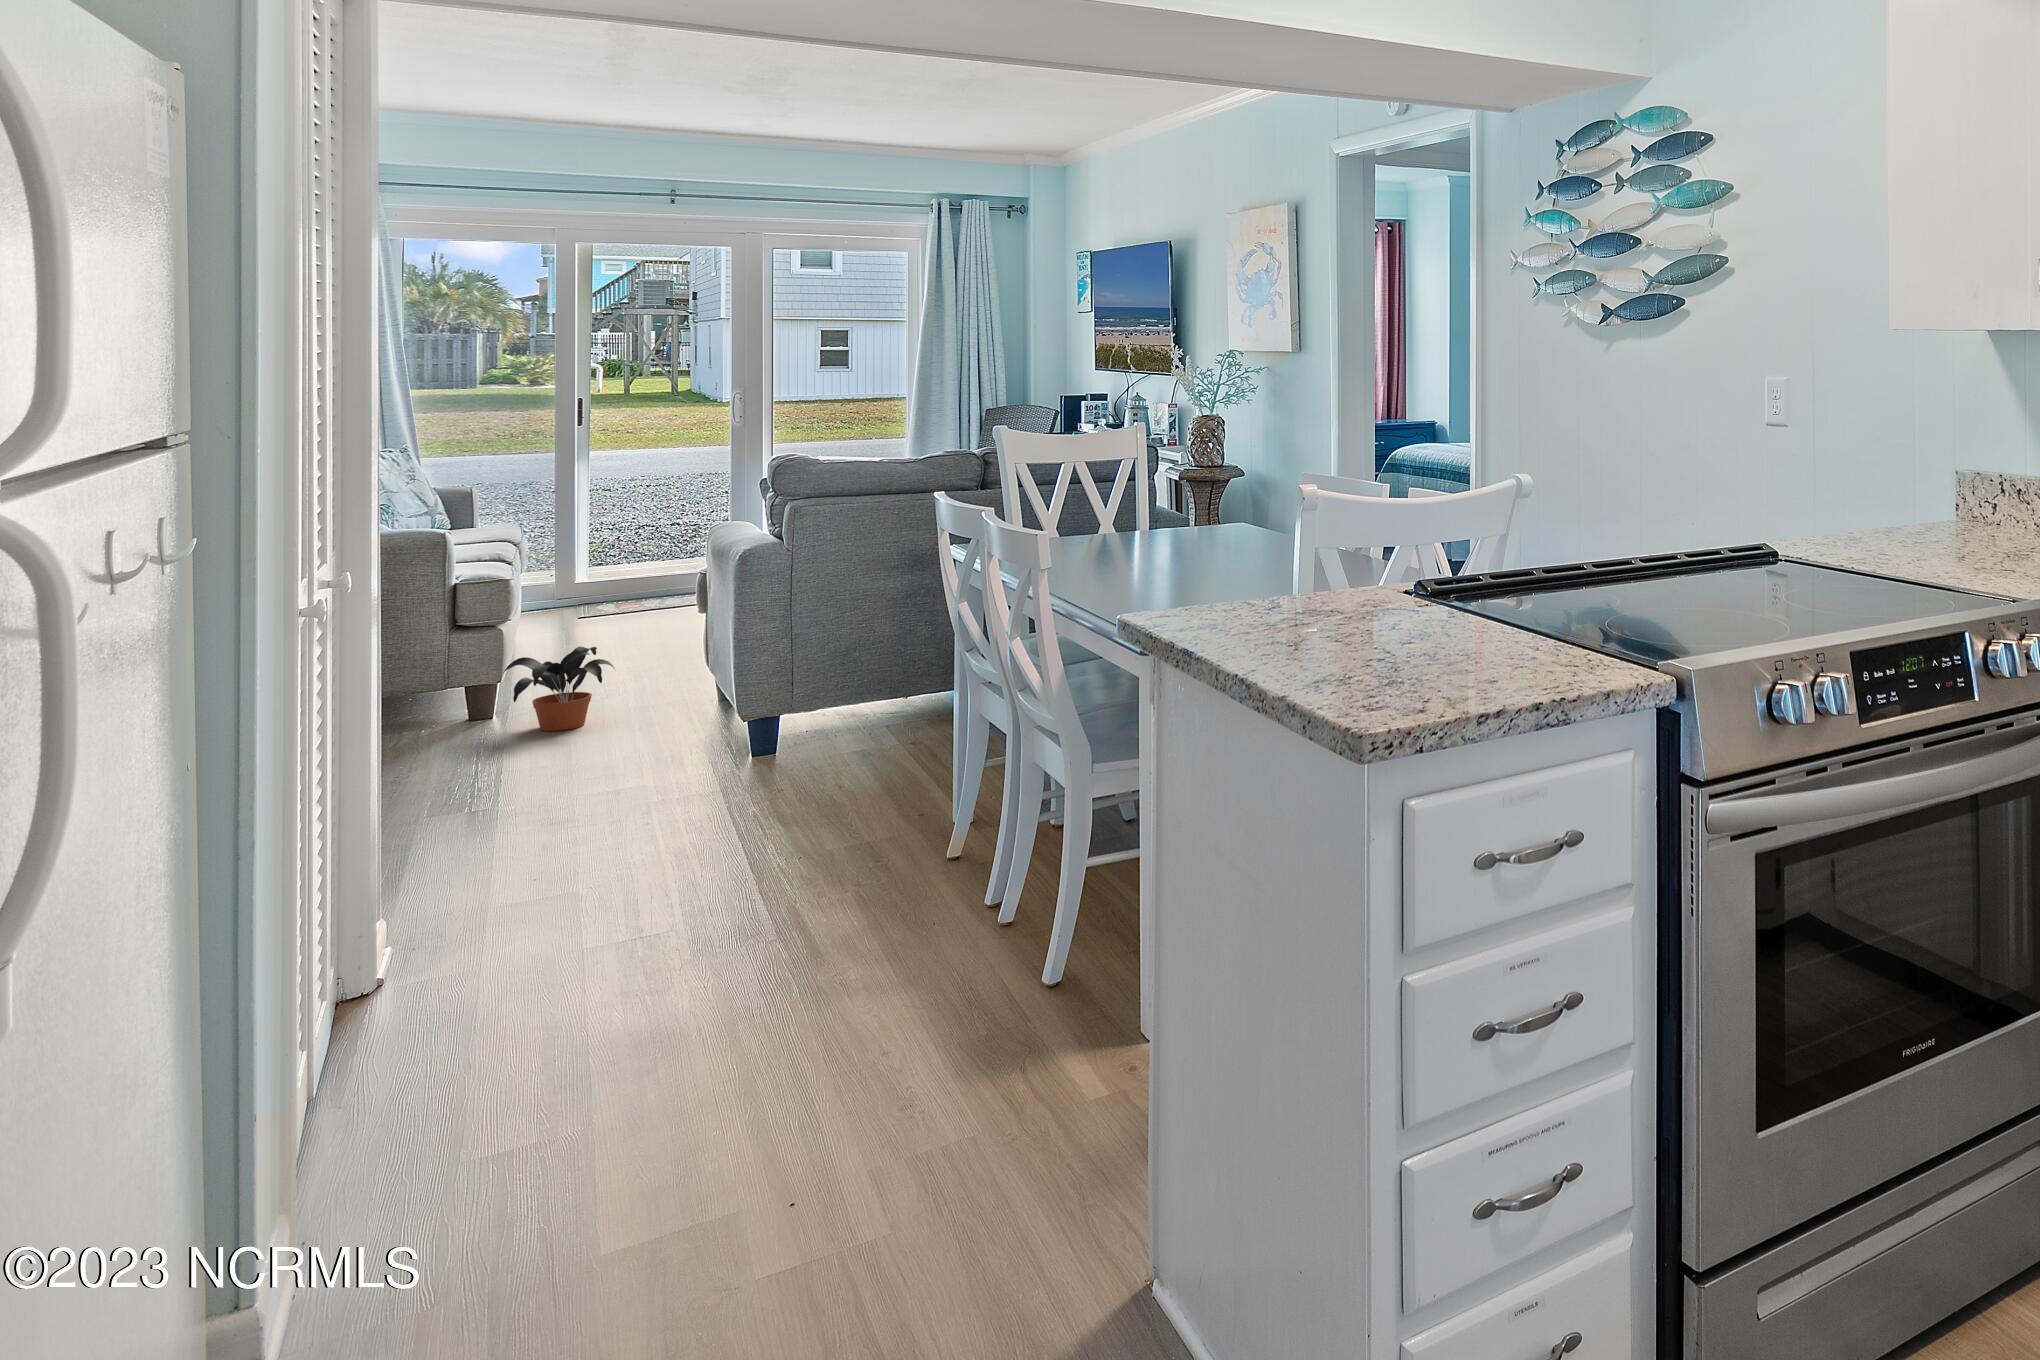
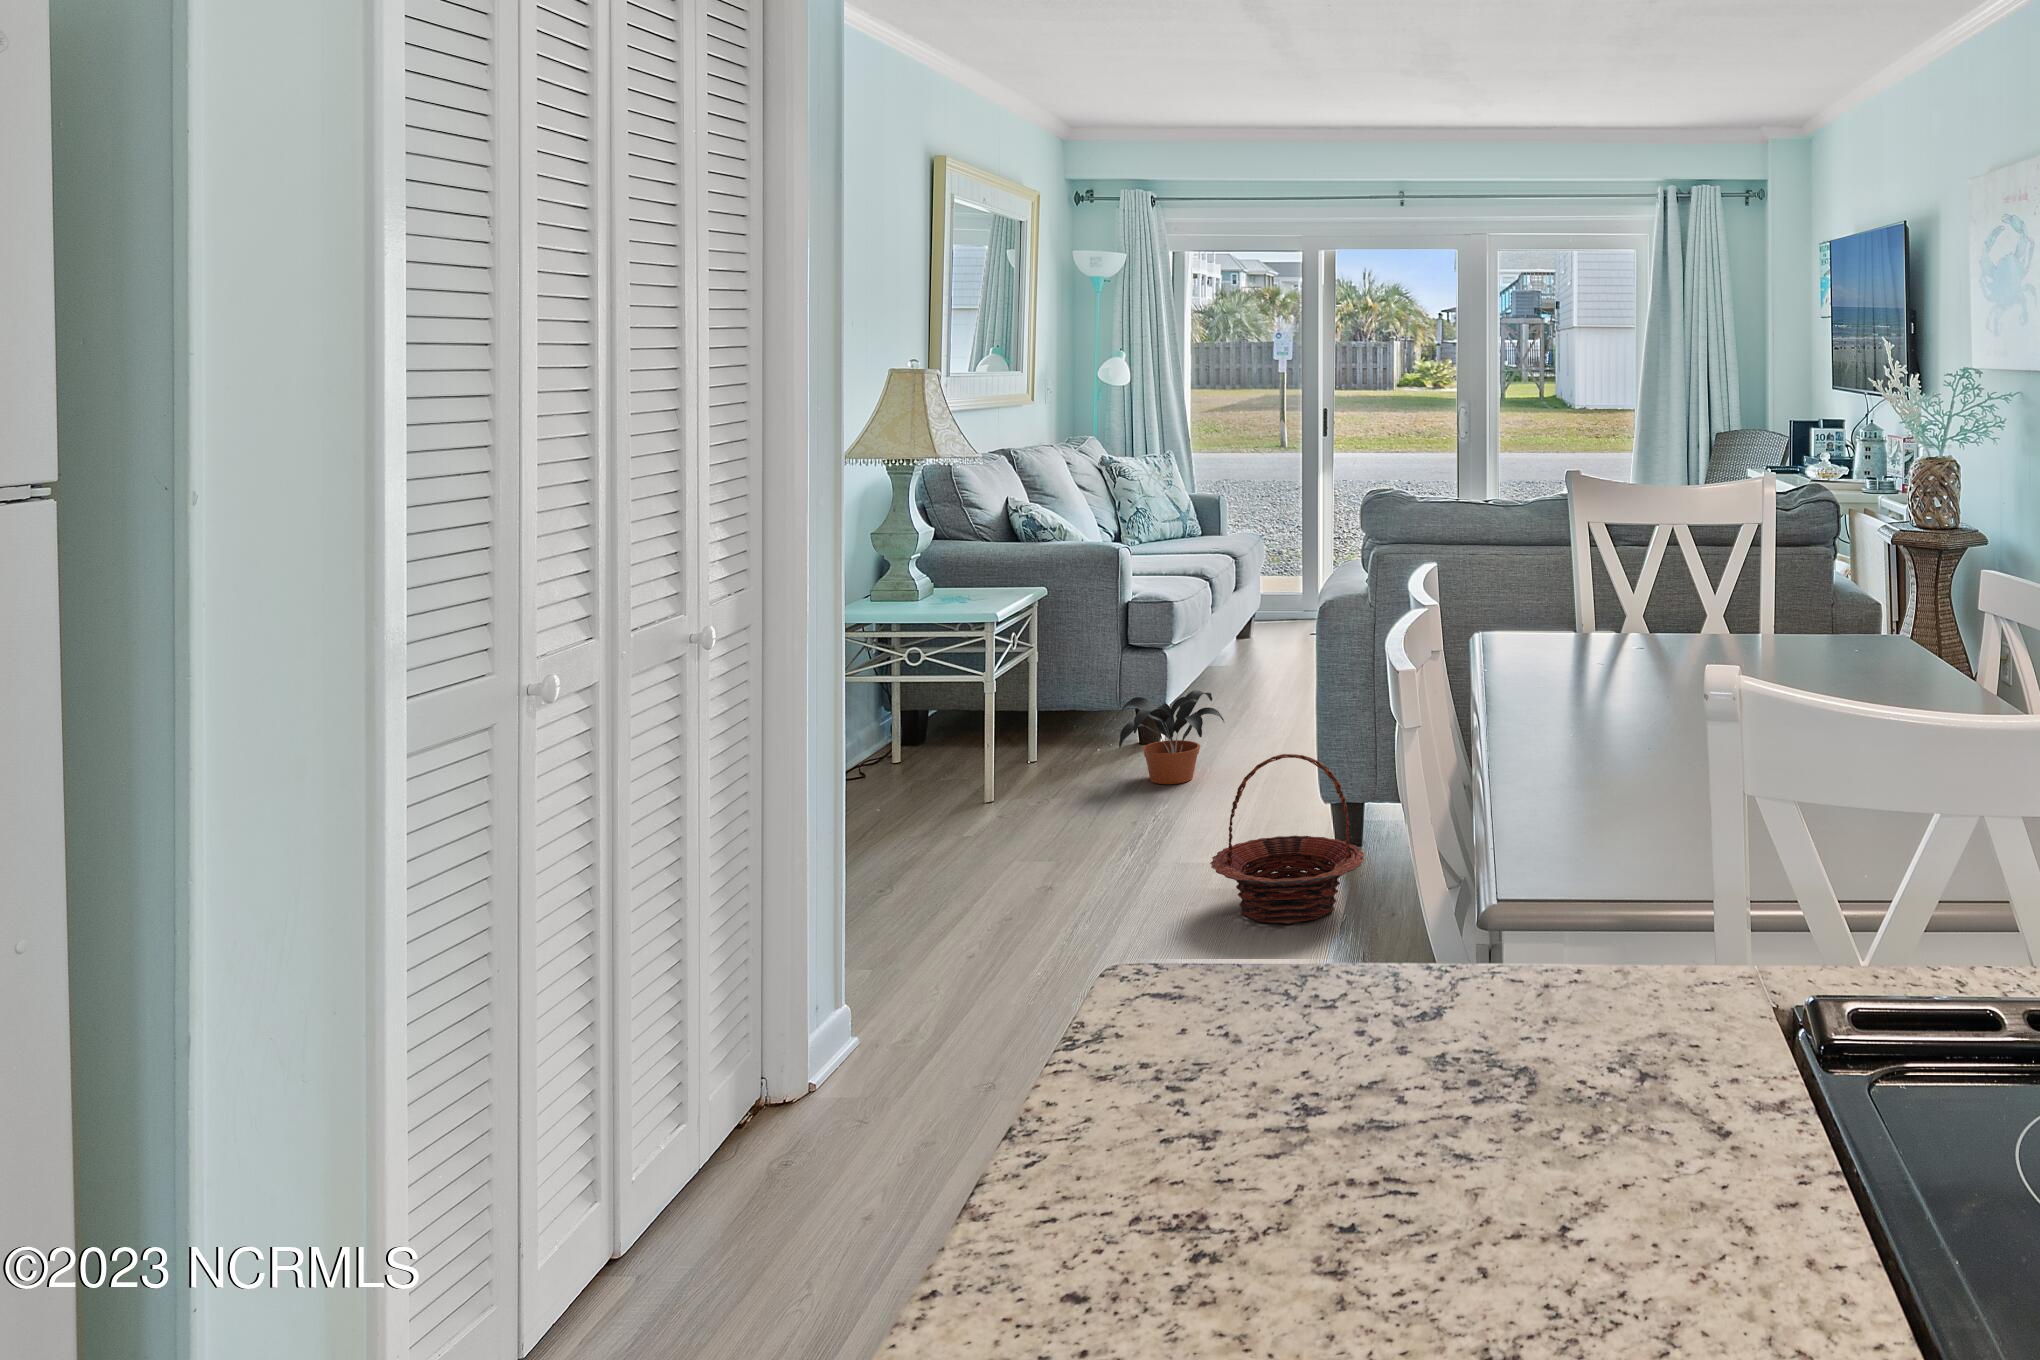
basket: none [686,663,824,797] -> present [1210,754,1365,924]

